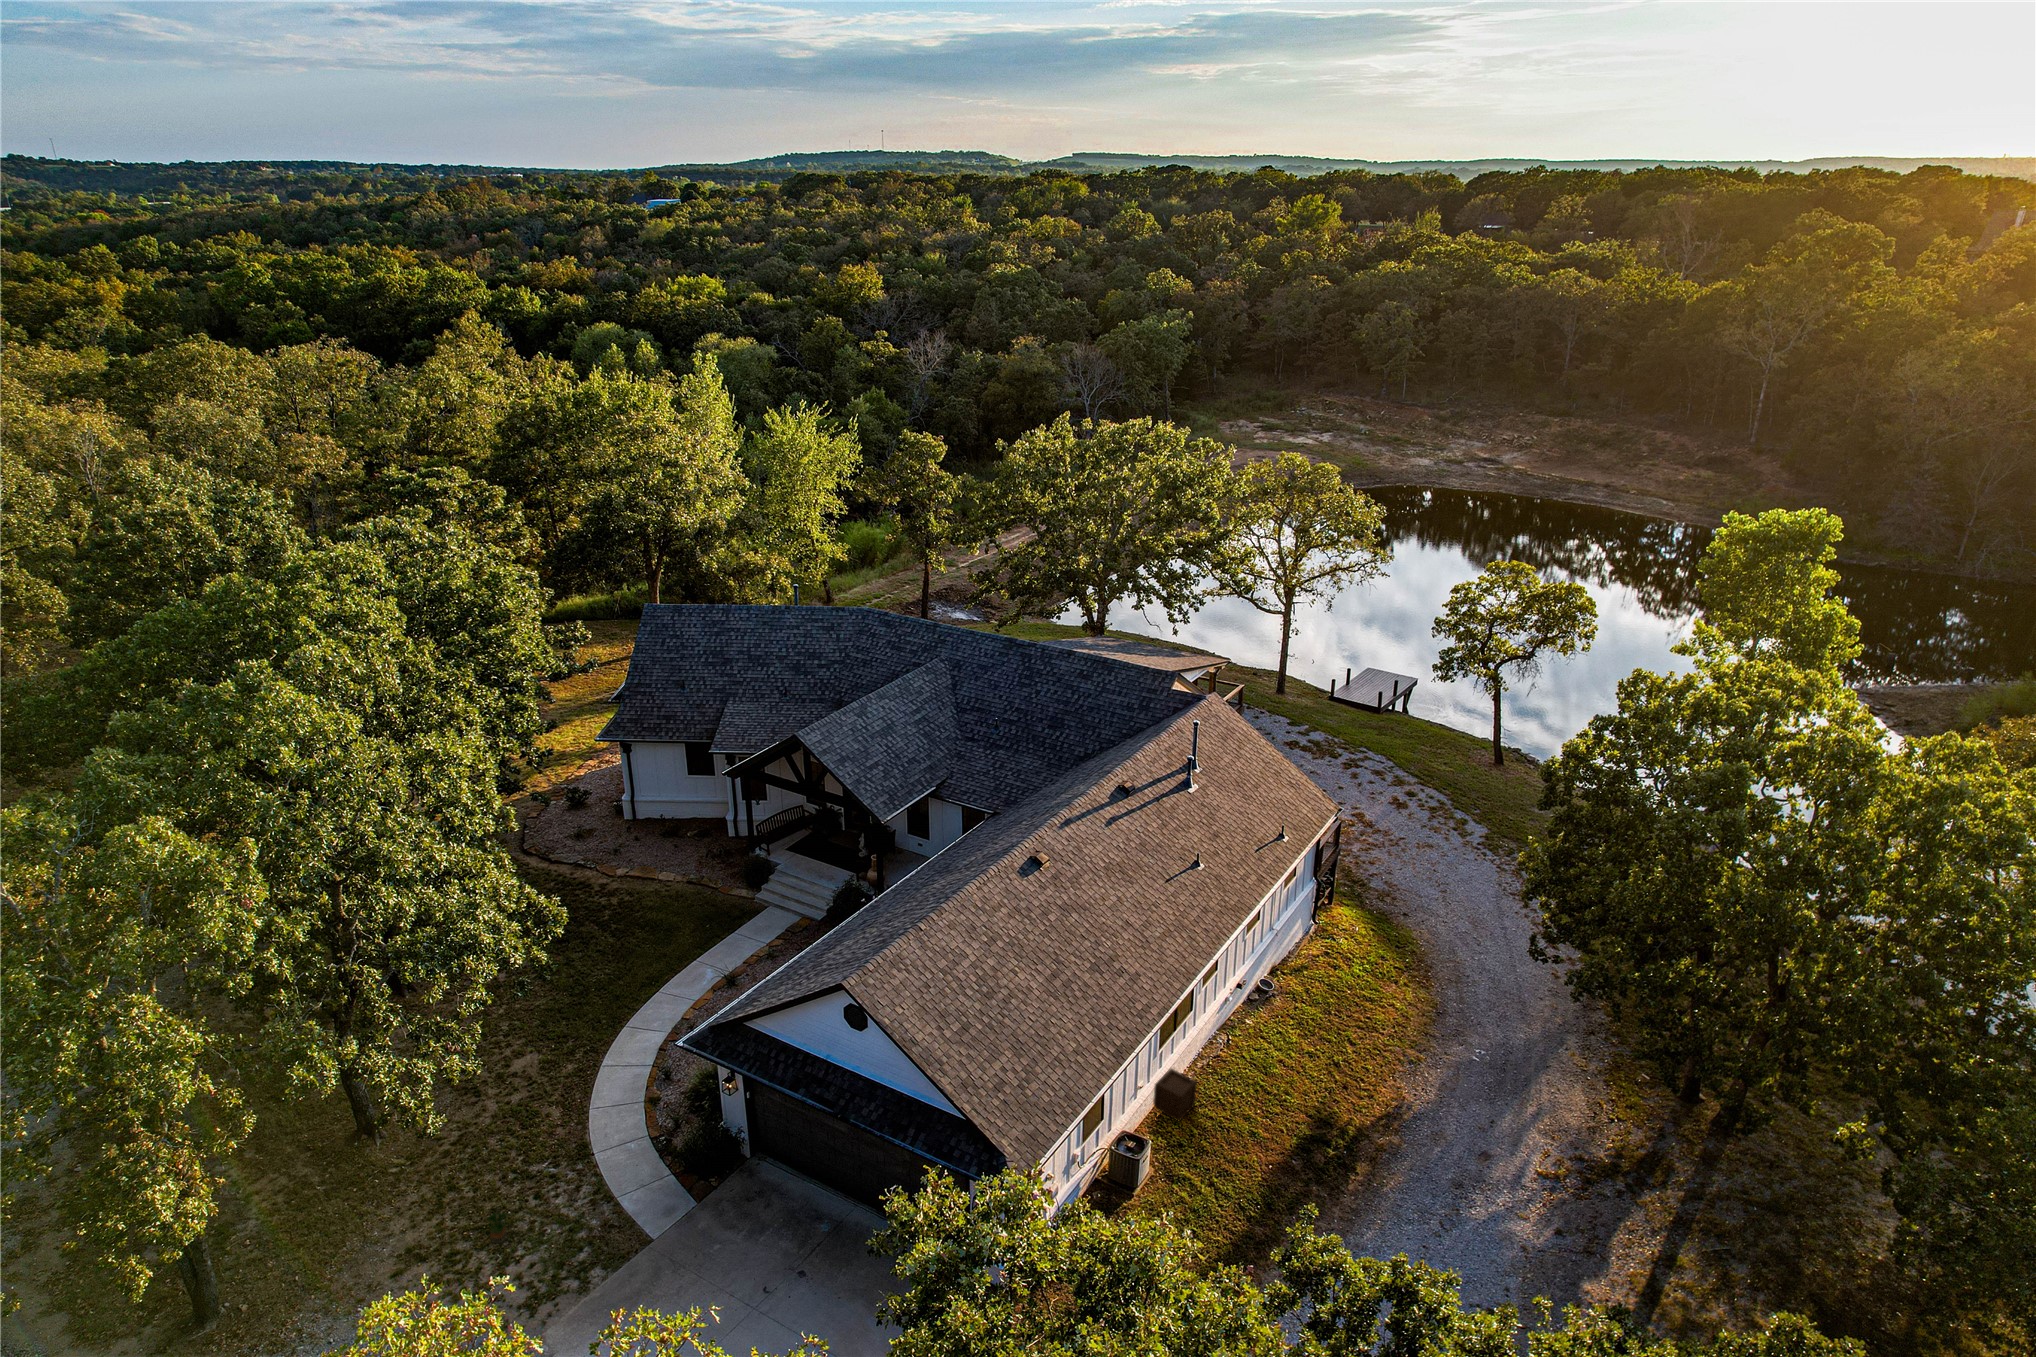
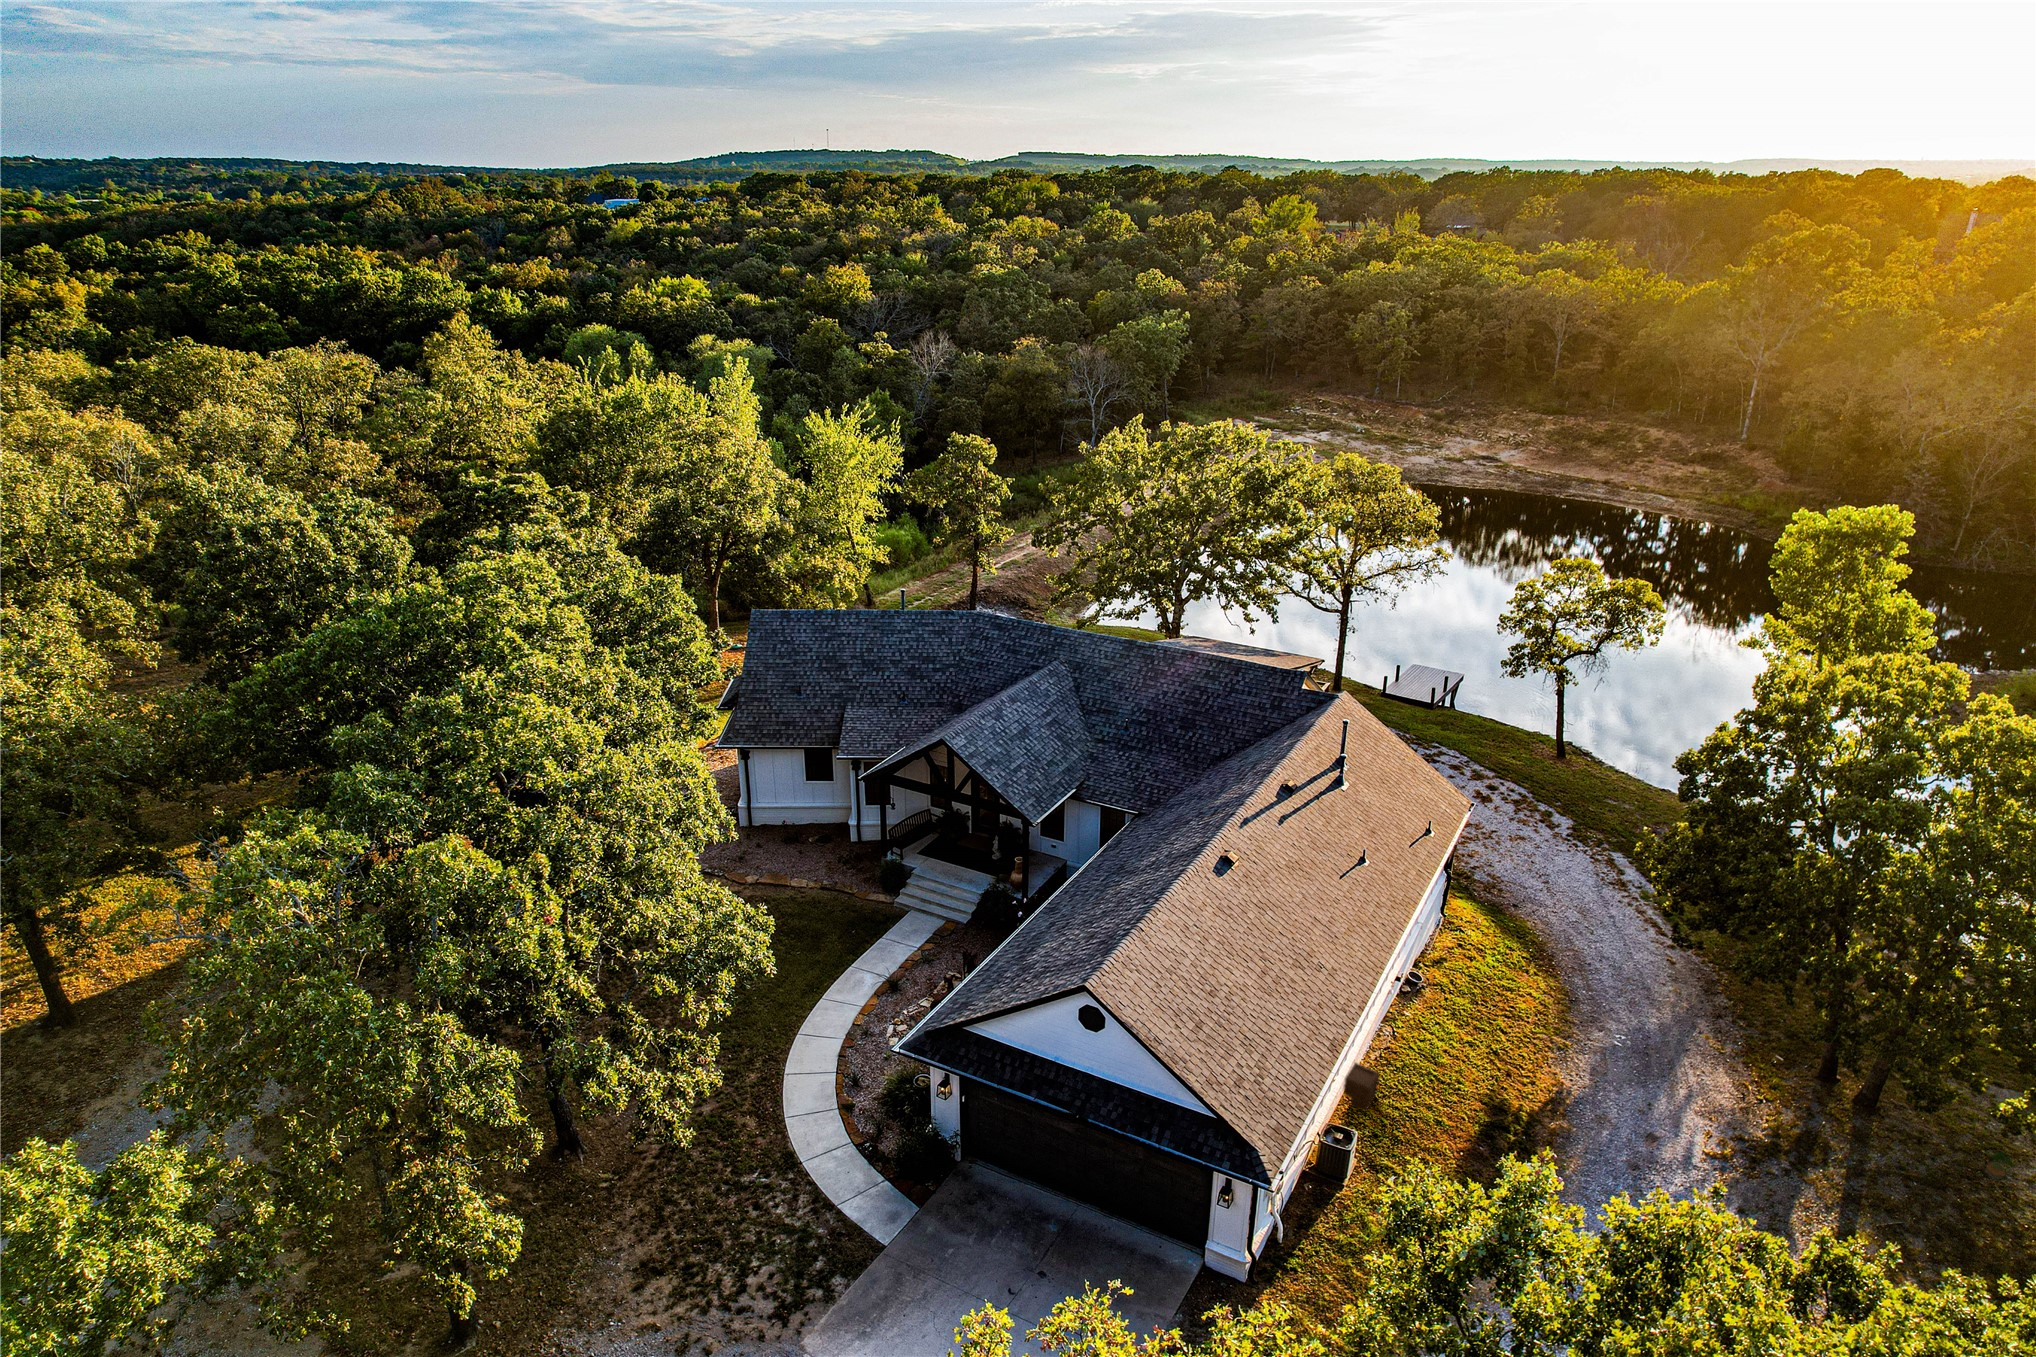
potted tree: present [488,1213,507,1243] -> present [1985,1152,2014,1179]

